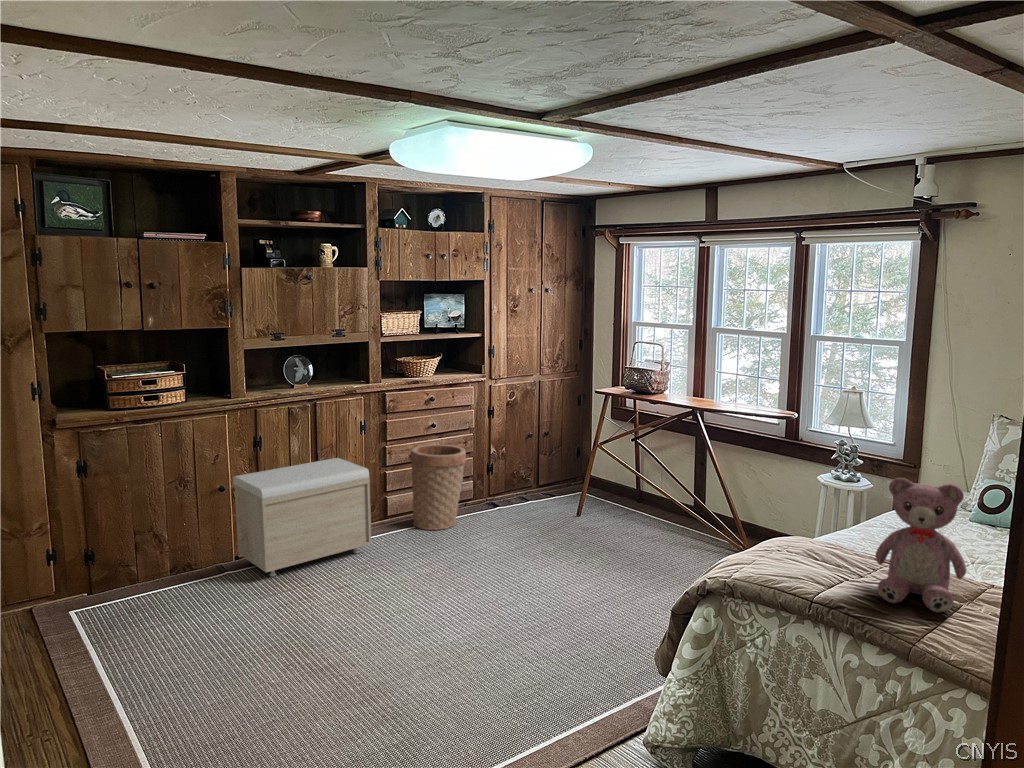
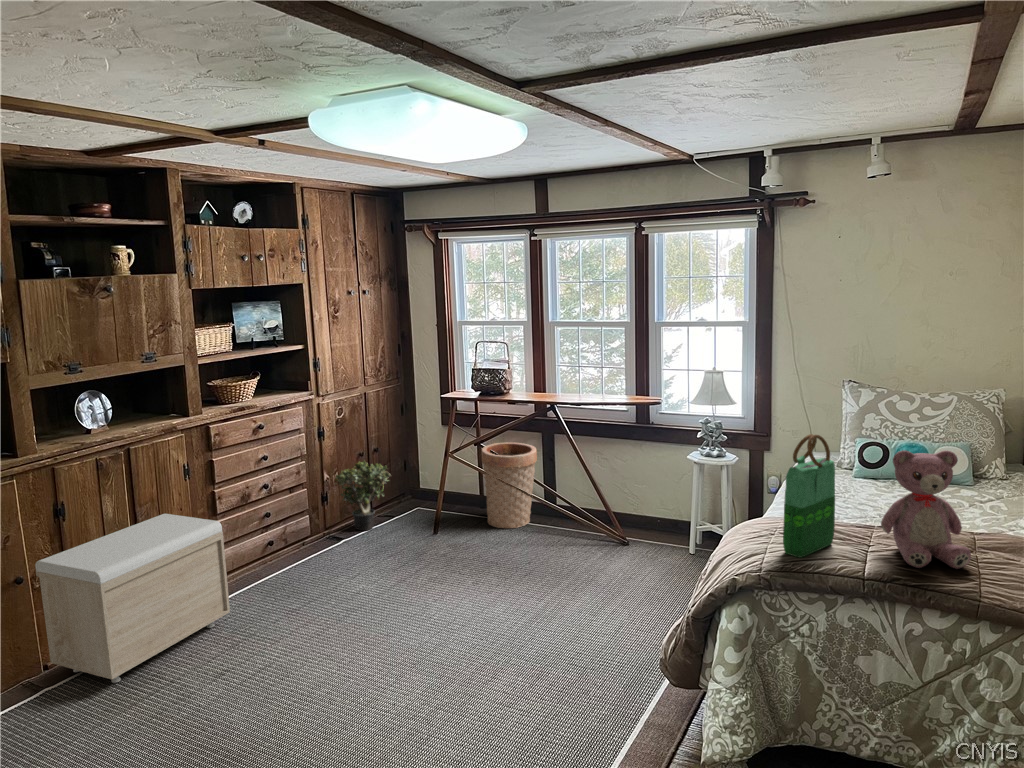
potted plant: none [497,440,547,503] -> present [335,461,390,531]
basket: present [411,444,466,530] -> present [482,442,537,528]
tote bag: none [764,449,834,572] -> present [783,434,835,558]

